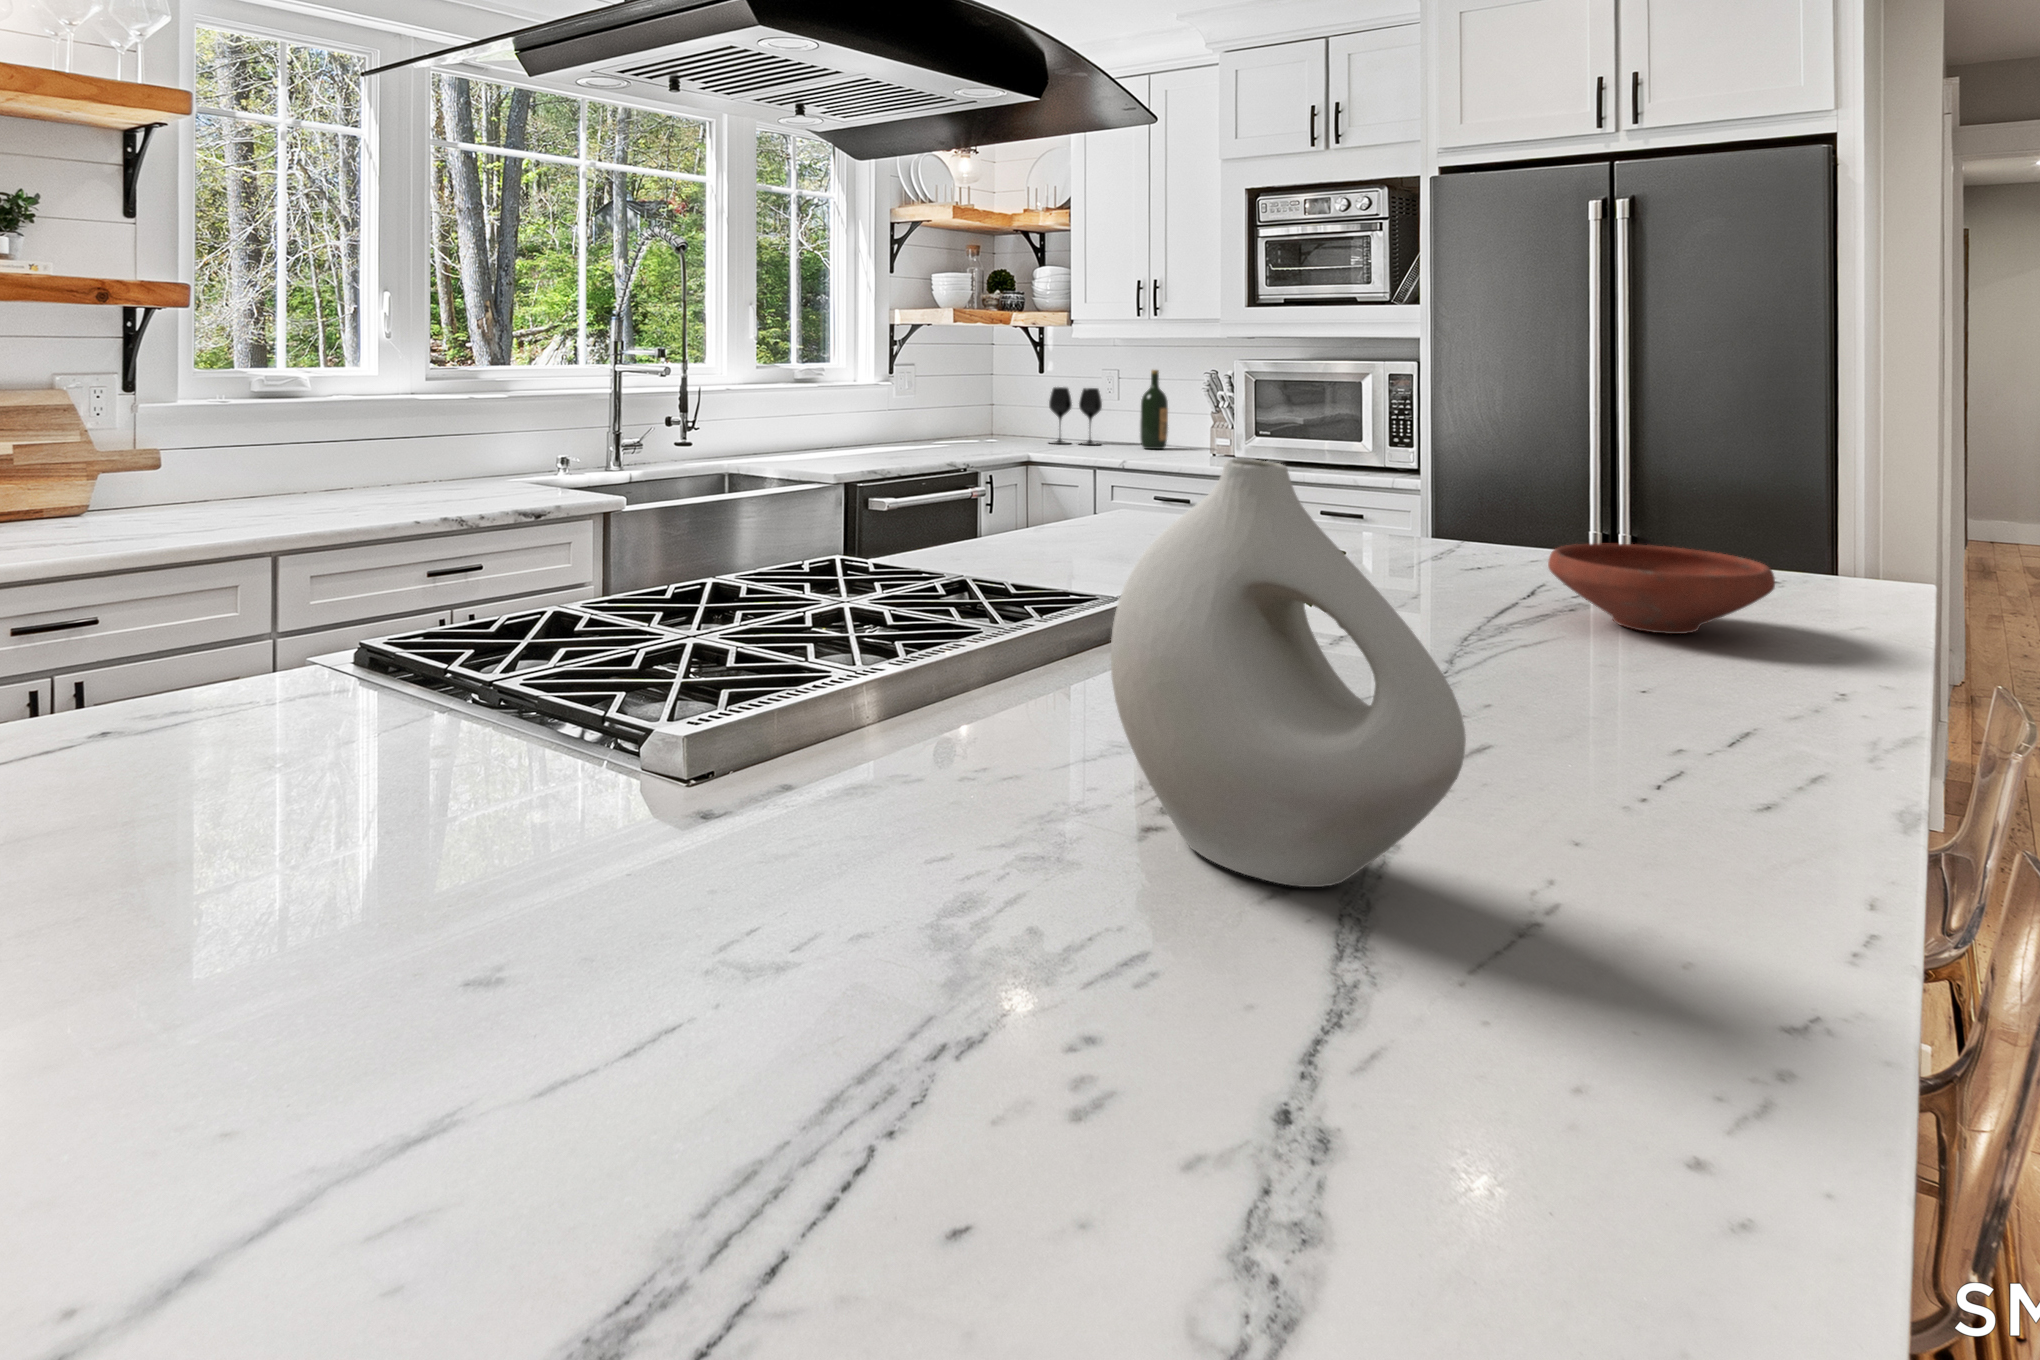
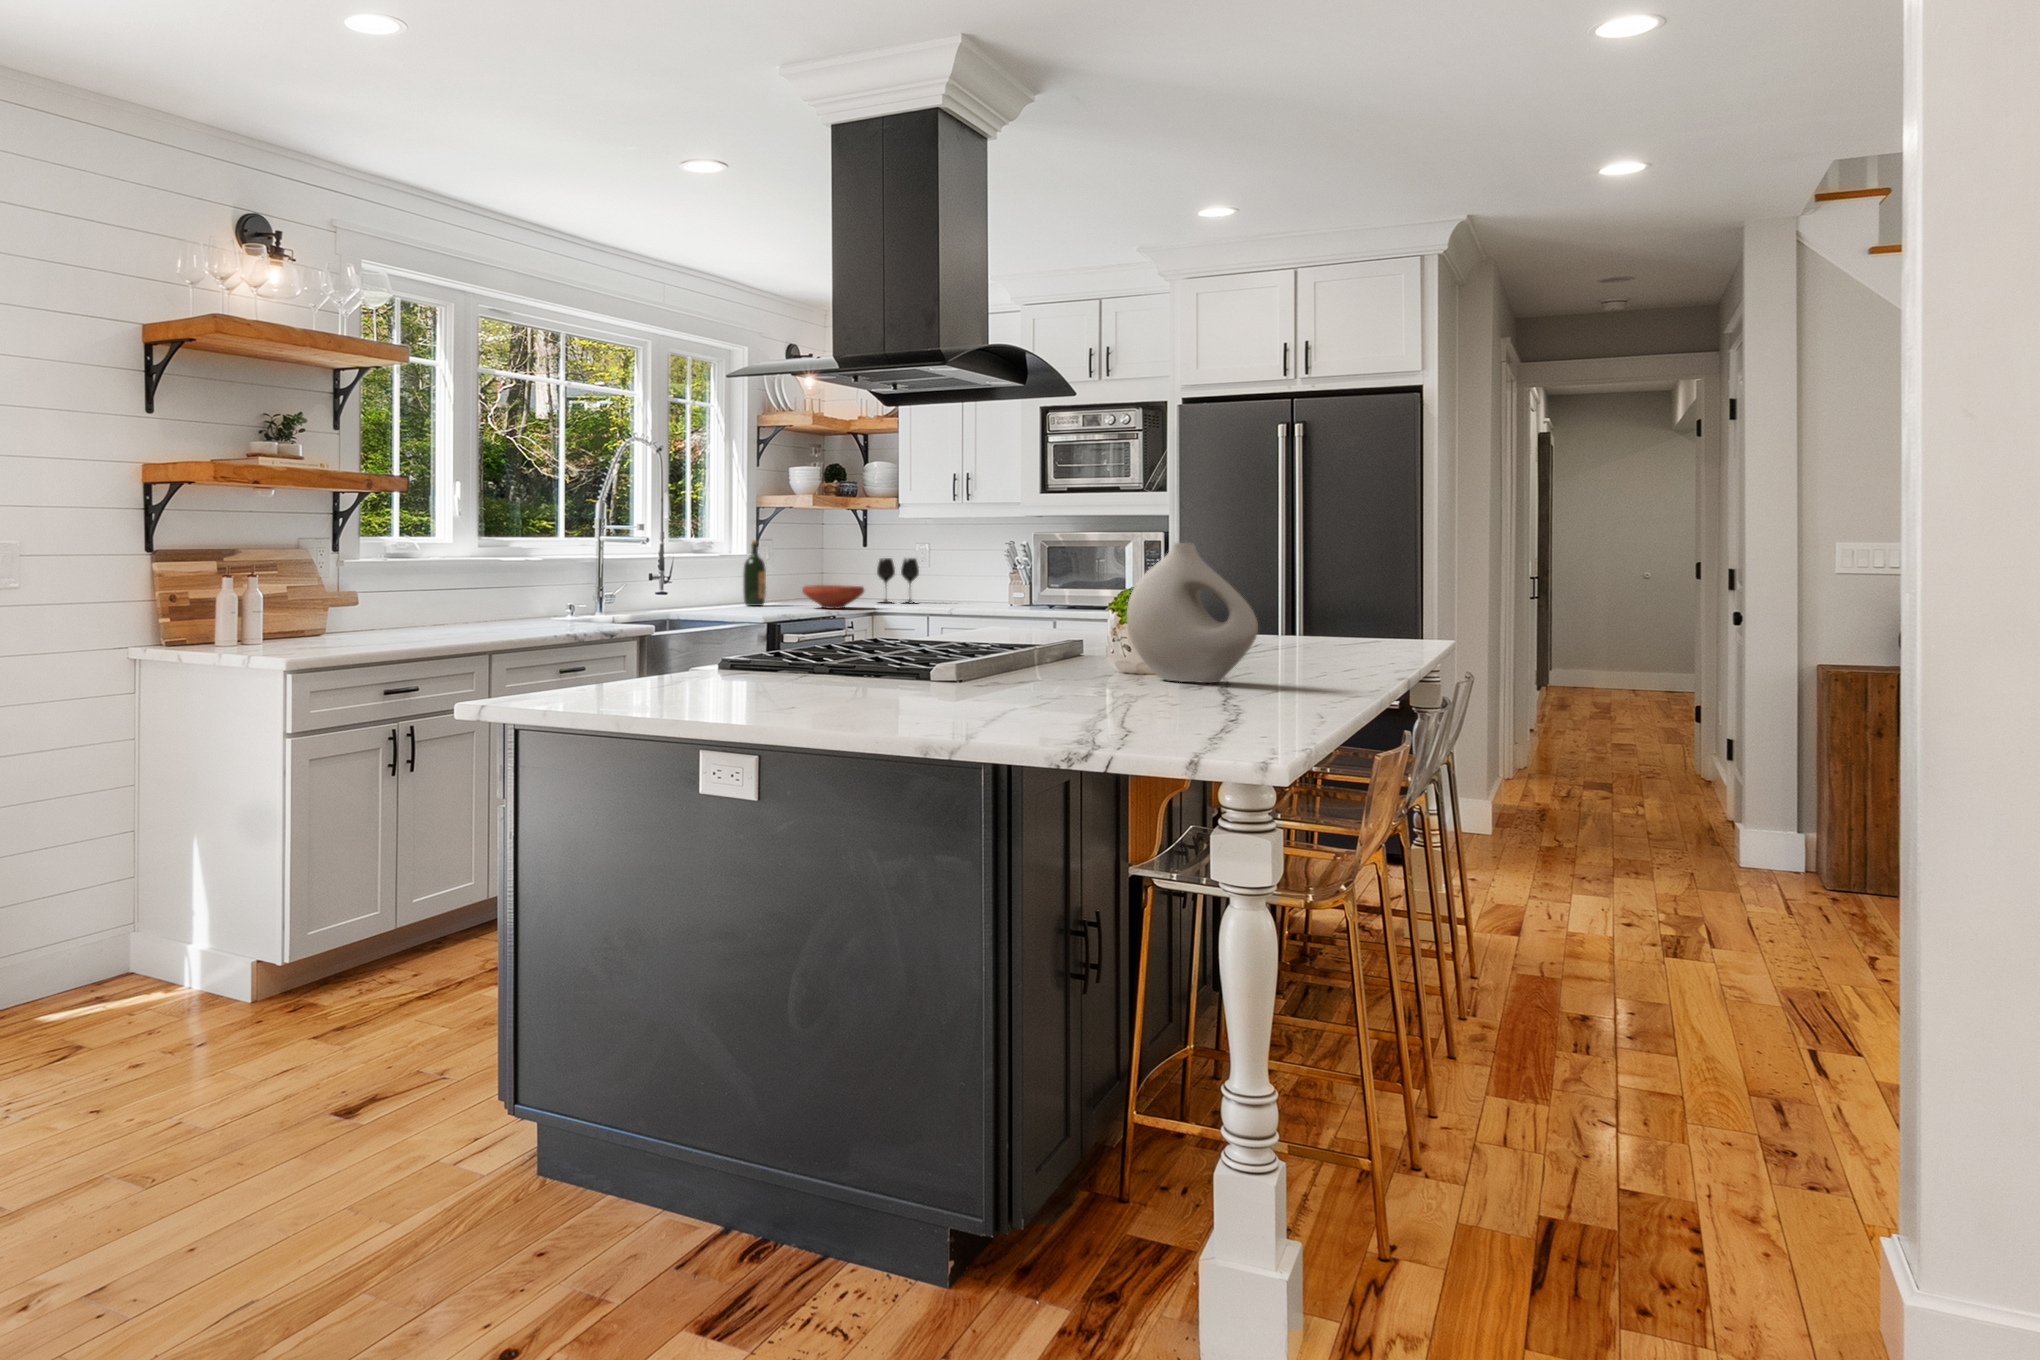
wine bottle: present [1140,370,1168,449] -> present [743,540,766,606]
bowl: present [1548,544,1775,634] -> present [802,585,864,609]

